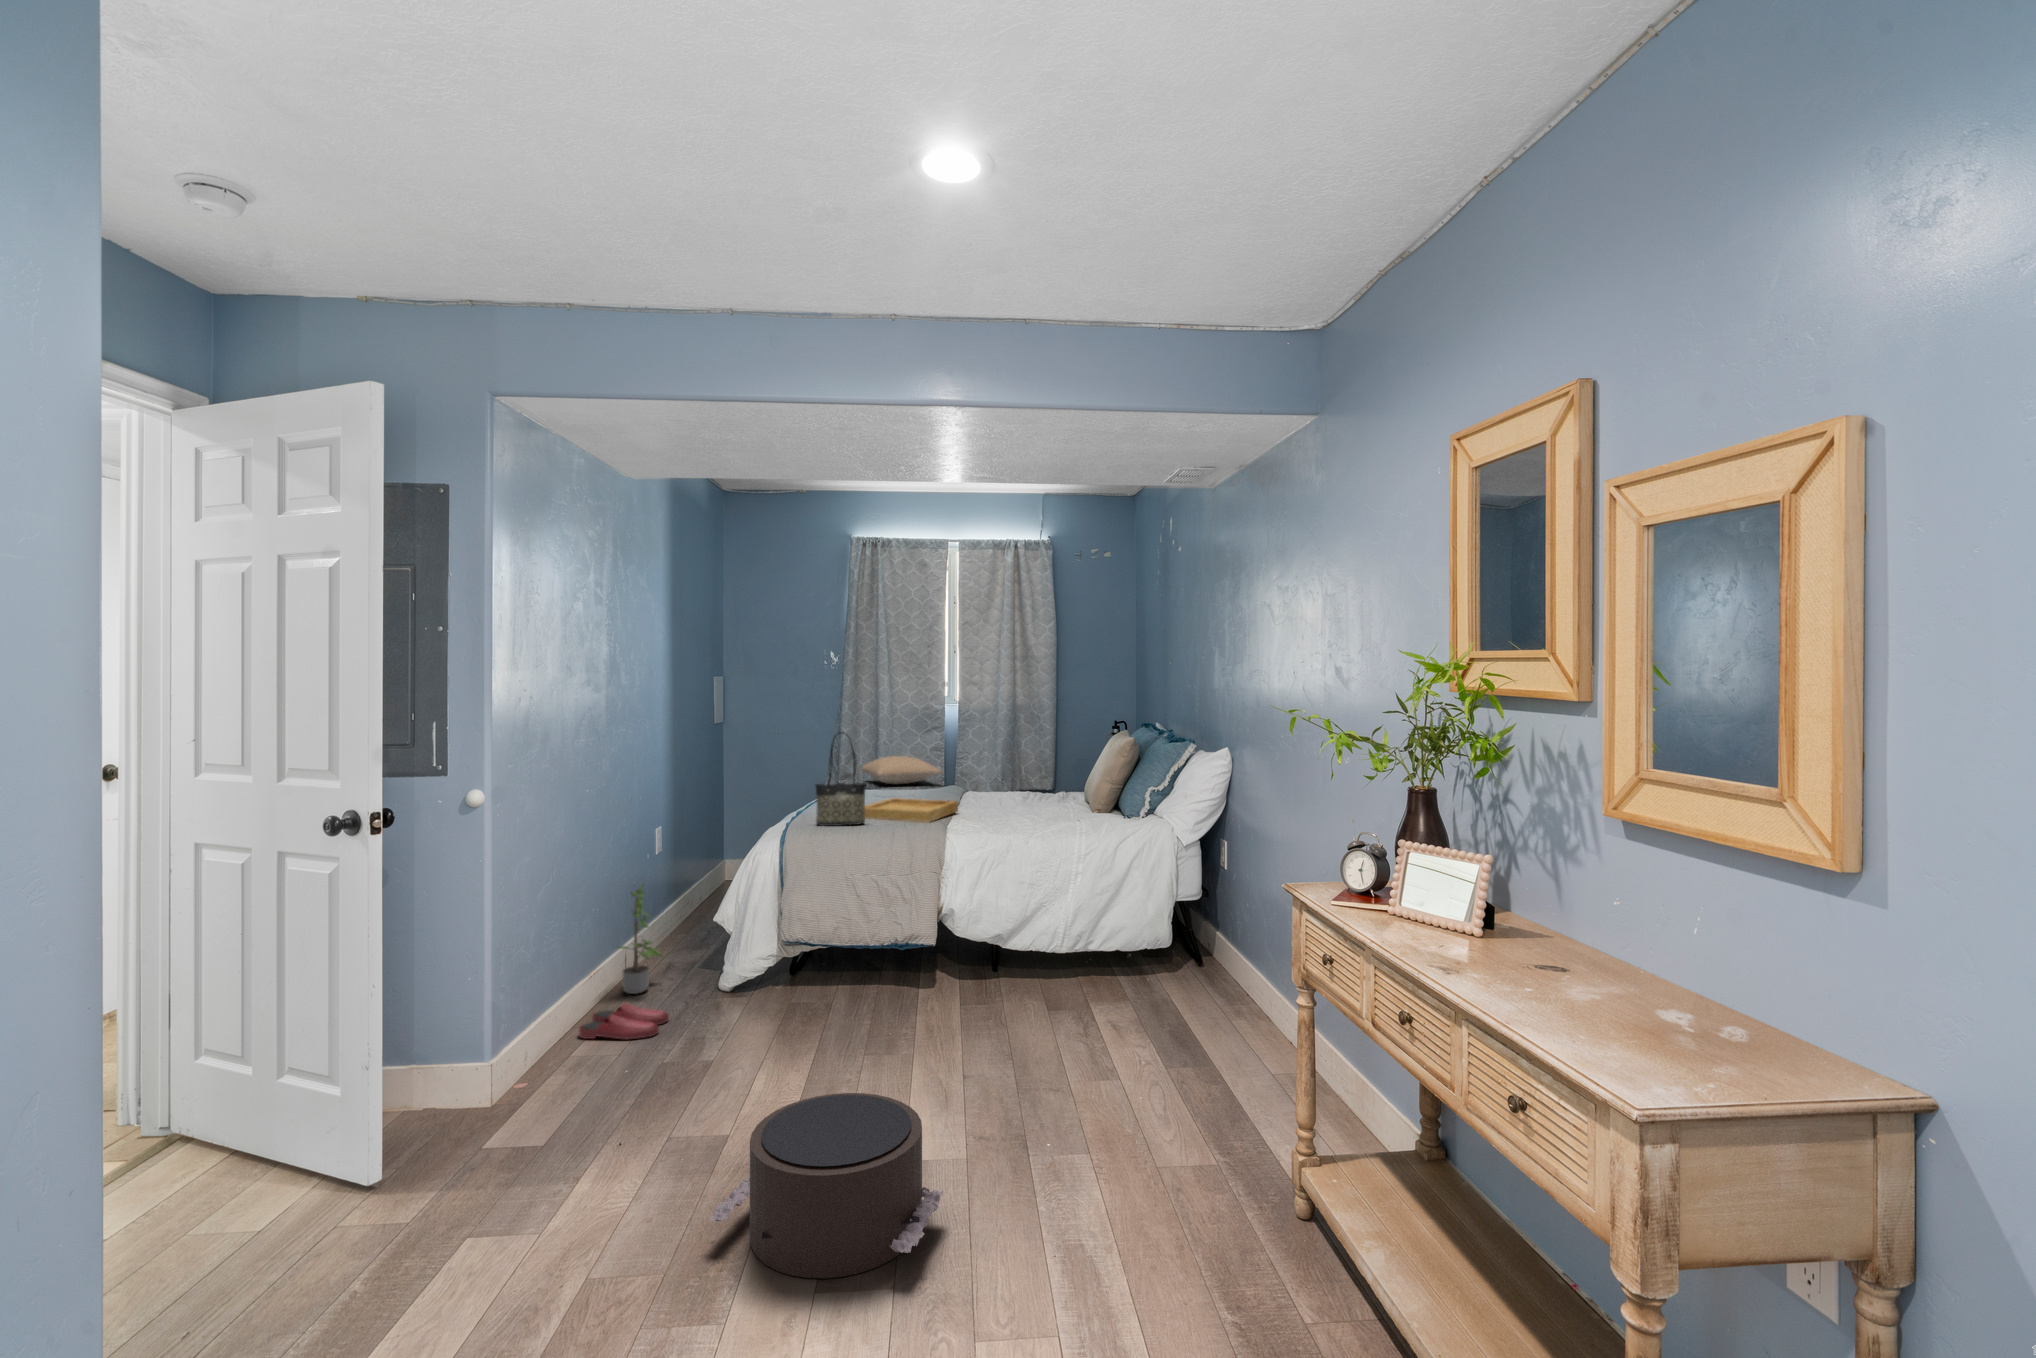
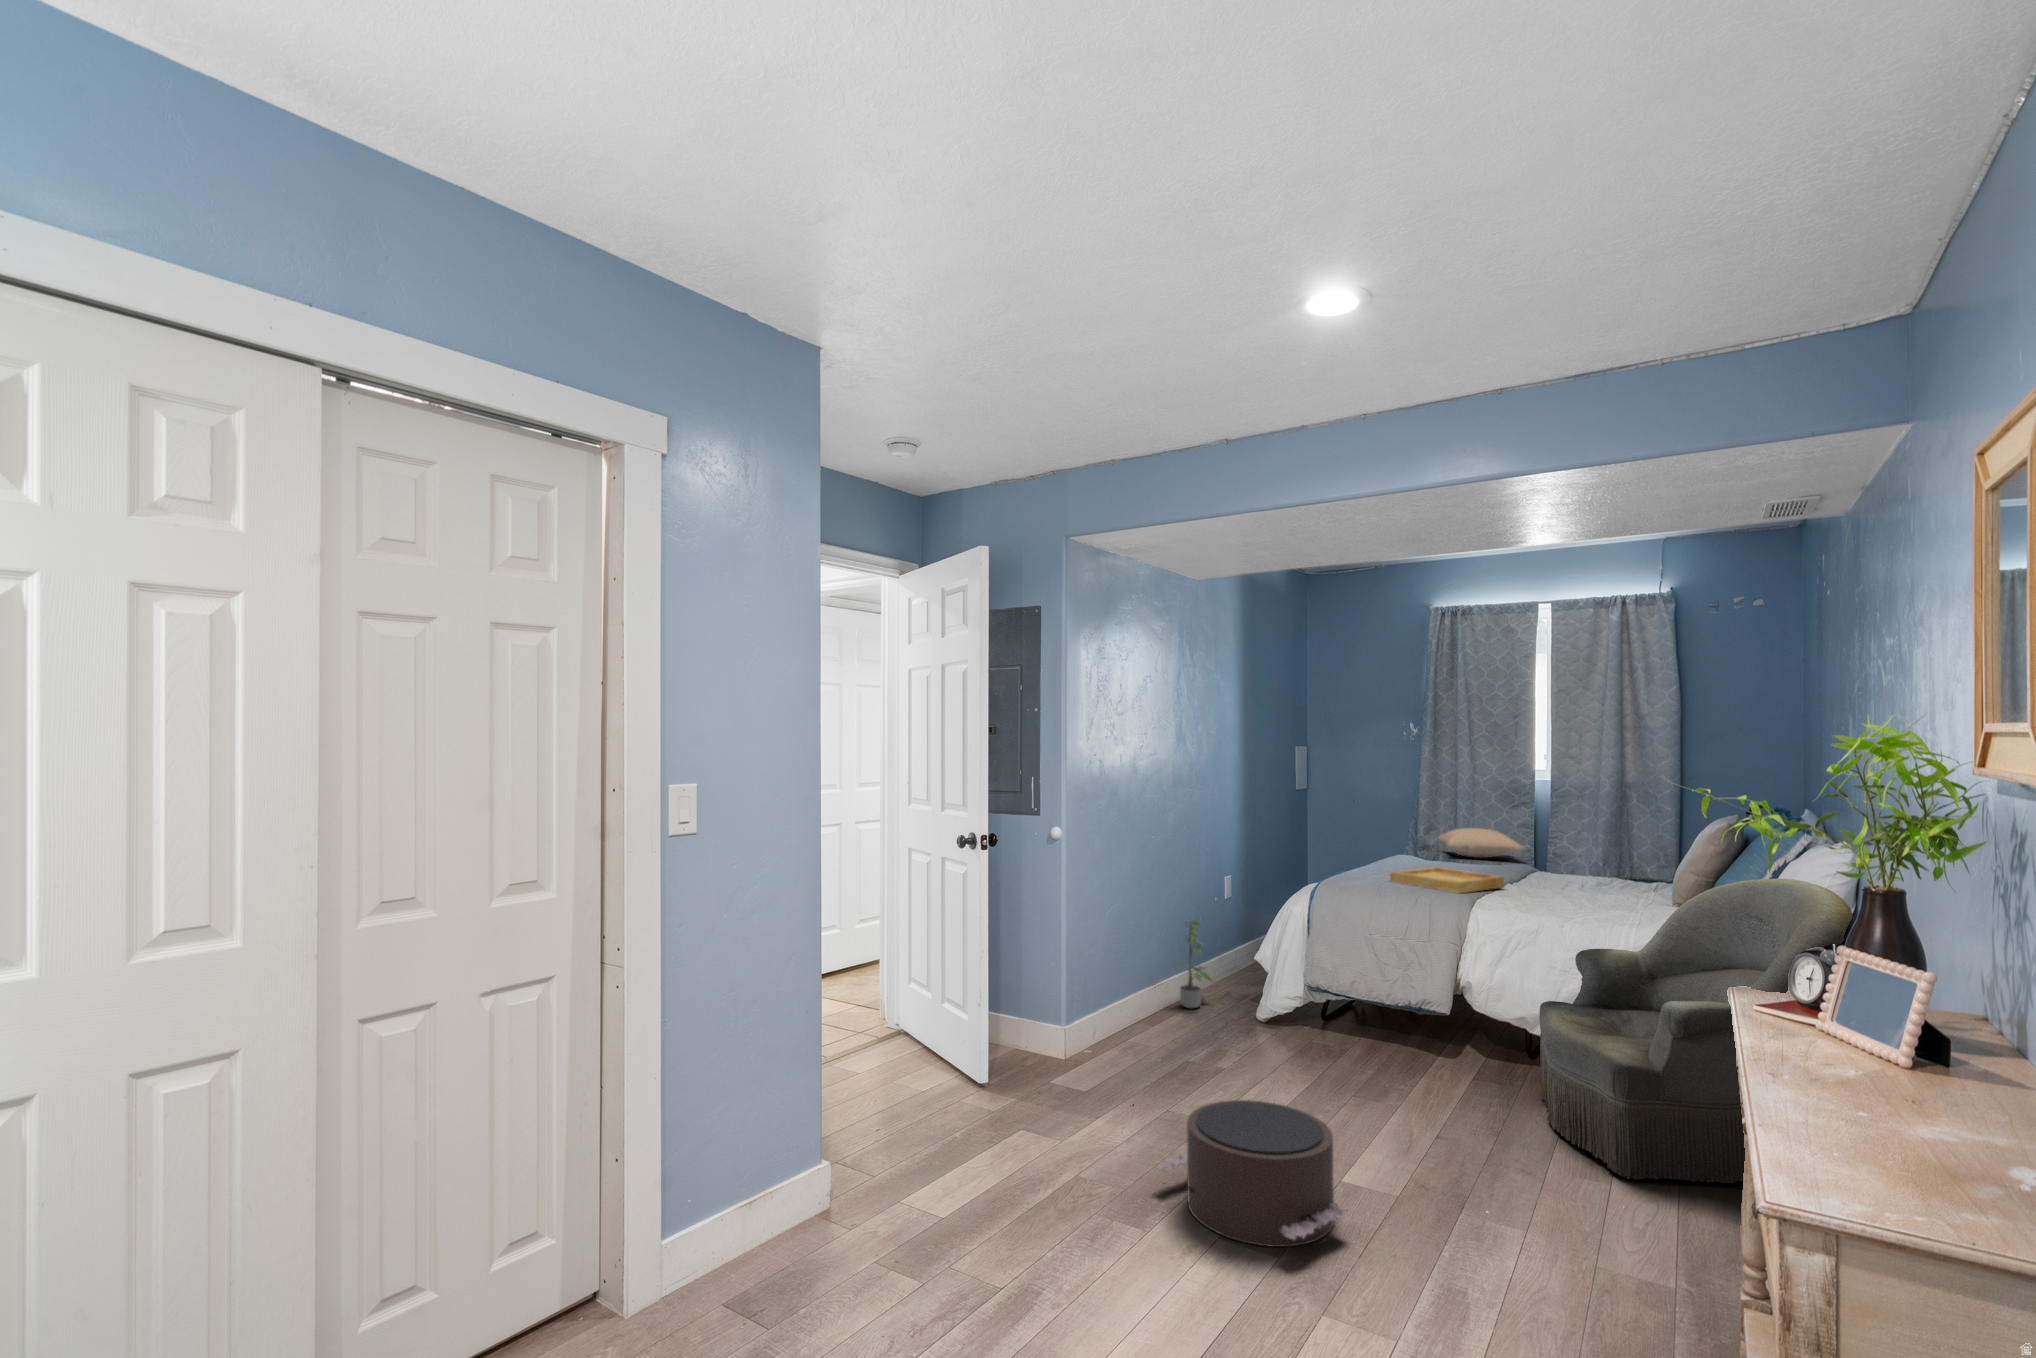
tote bag: present [816,742,866,826] -> none [1341,798,1391,887]
armchair: none [1020,782,1259,1066] -> present [1540,879,1853,1183]
slippers: present [579,1003,669,1039] -> none [1136,1010,1205,1041]

